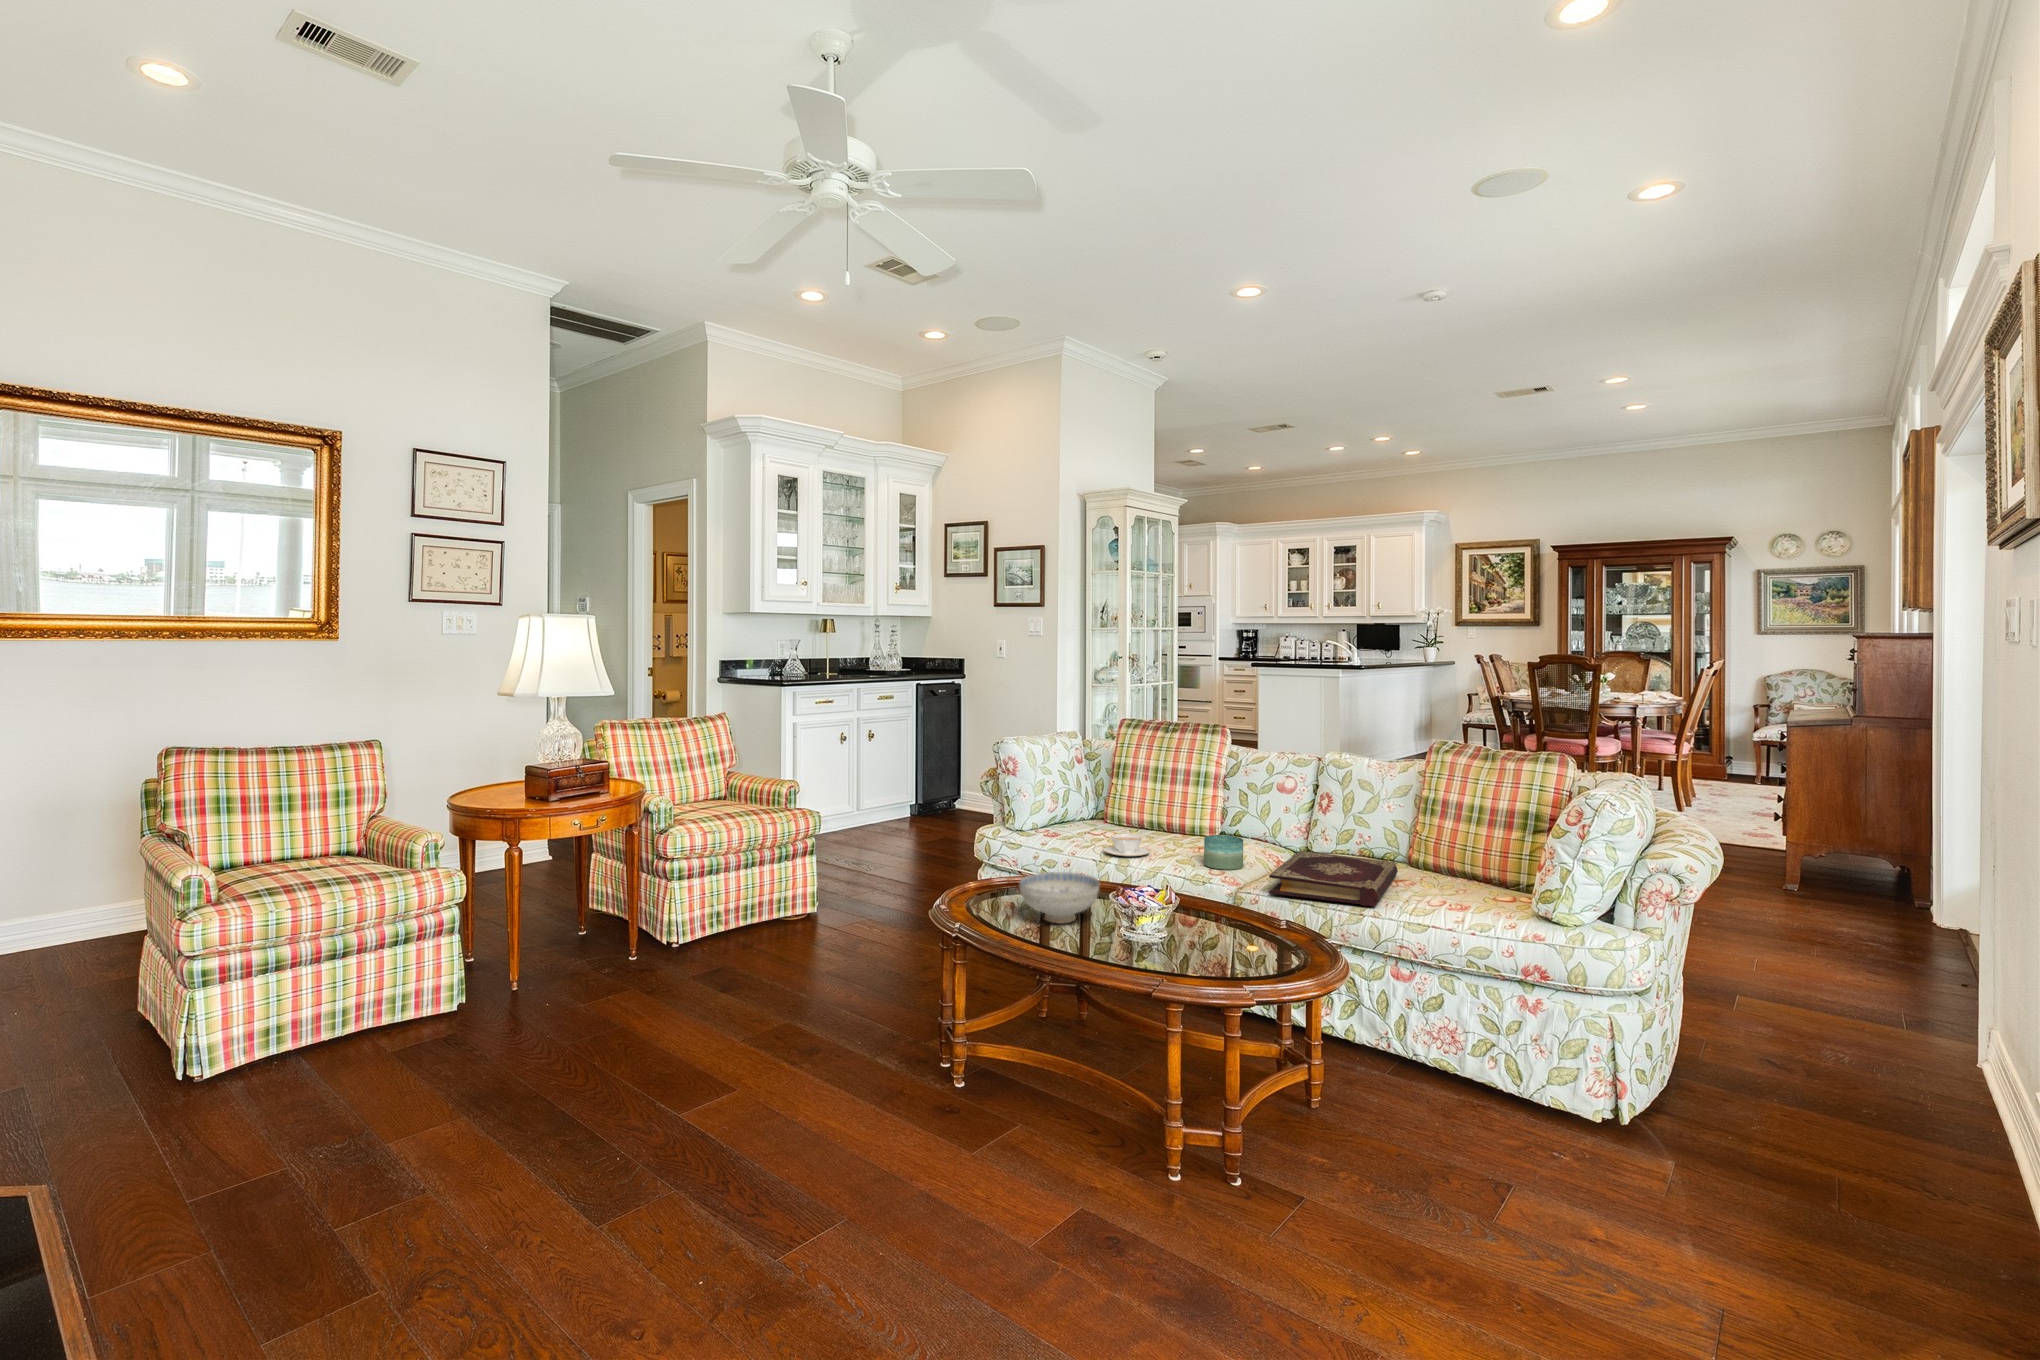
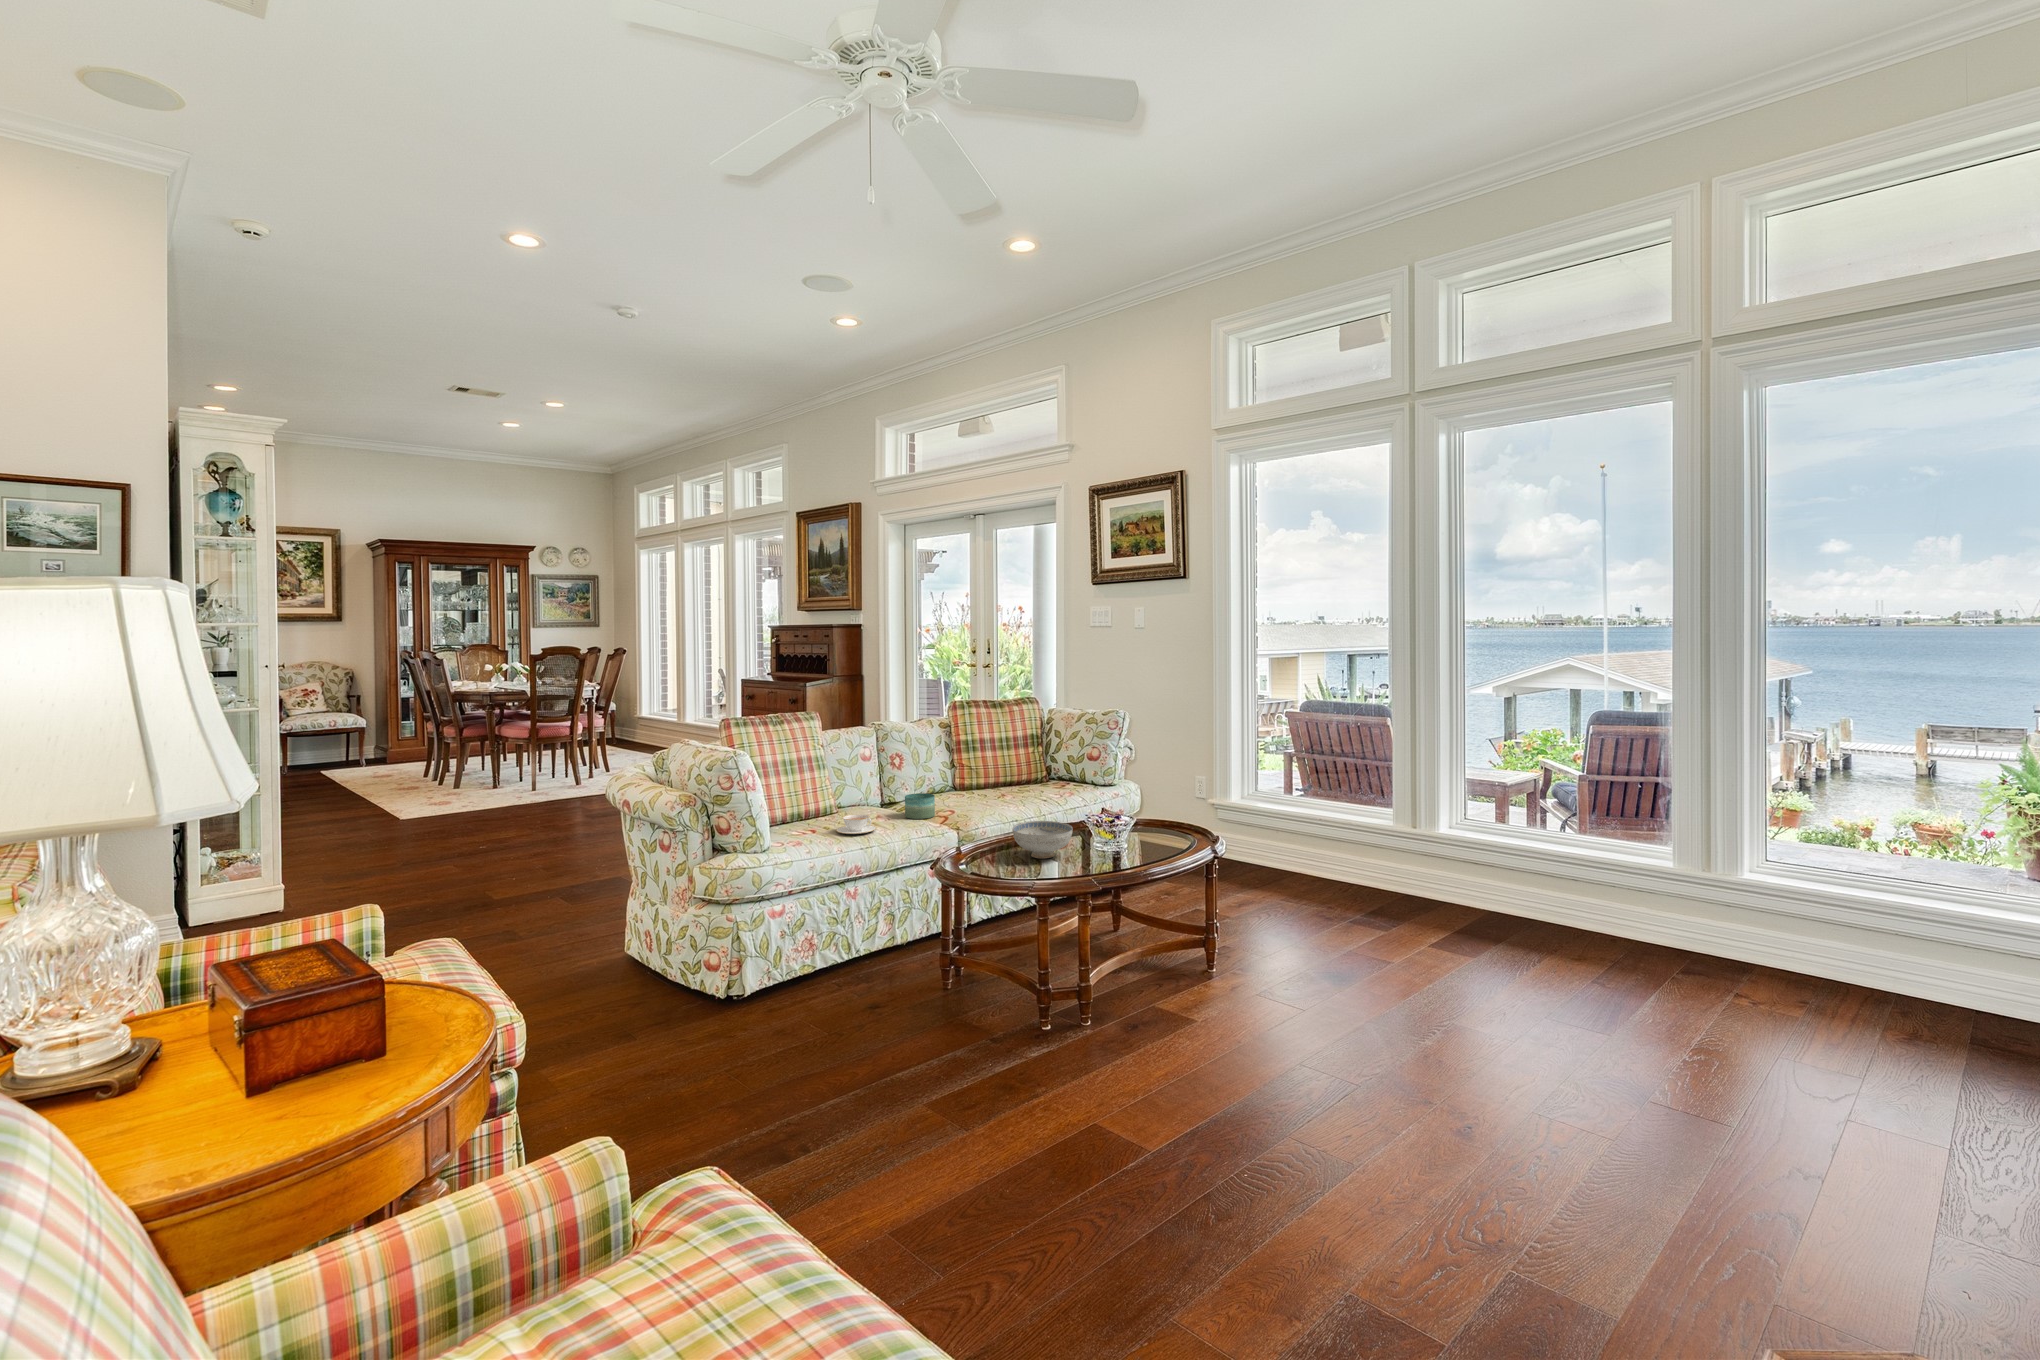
book: present [1269,851,1398,907] -> none [939,784,1050,814]

